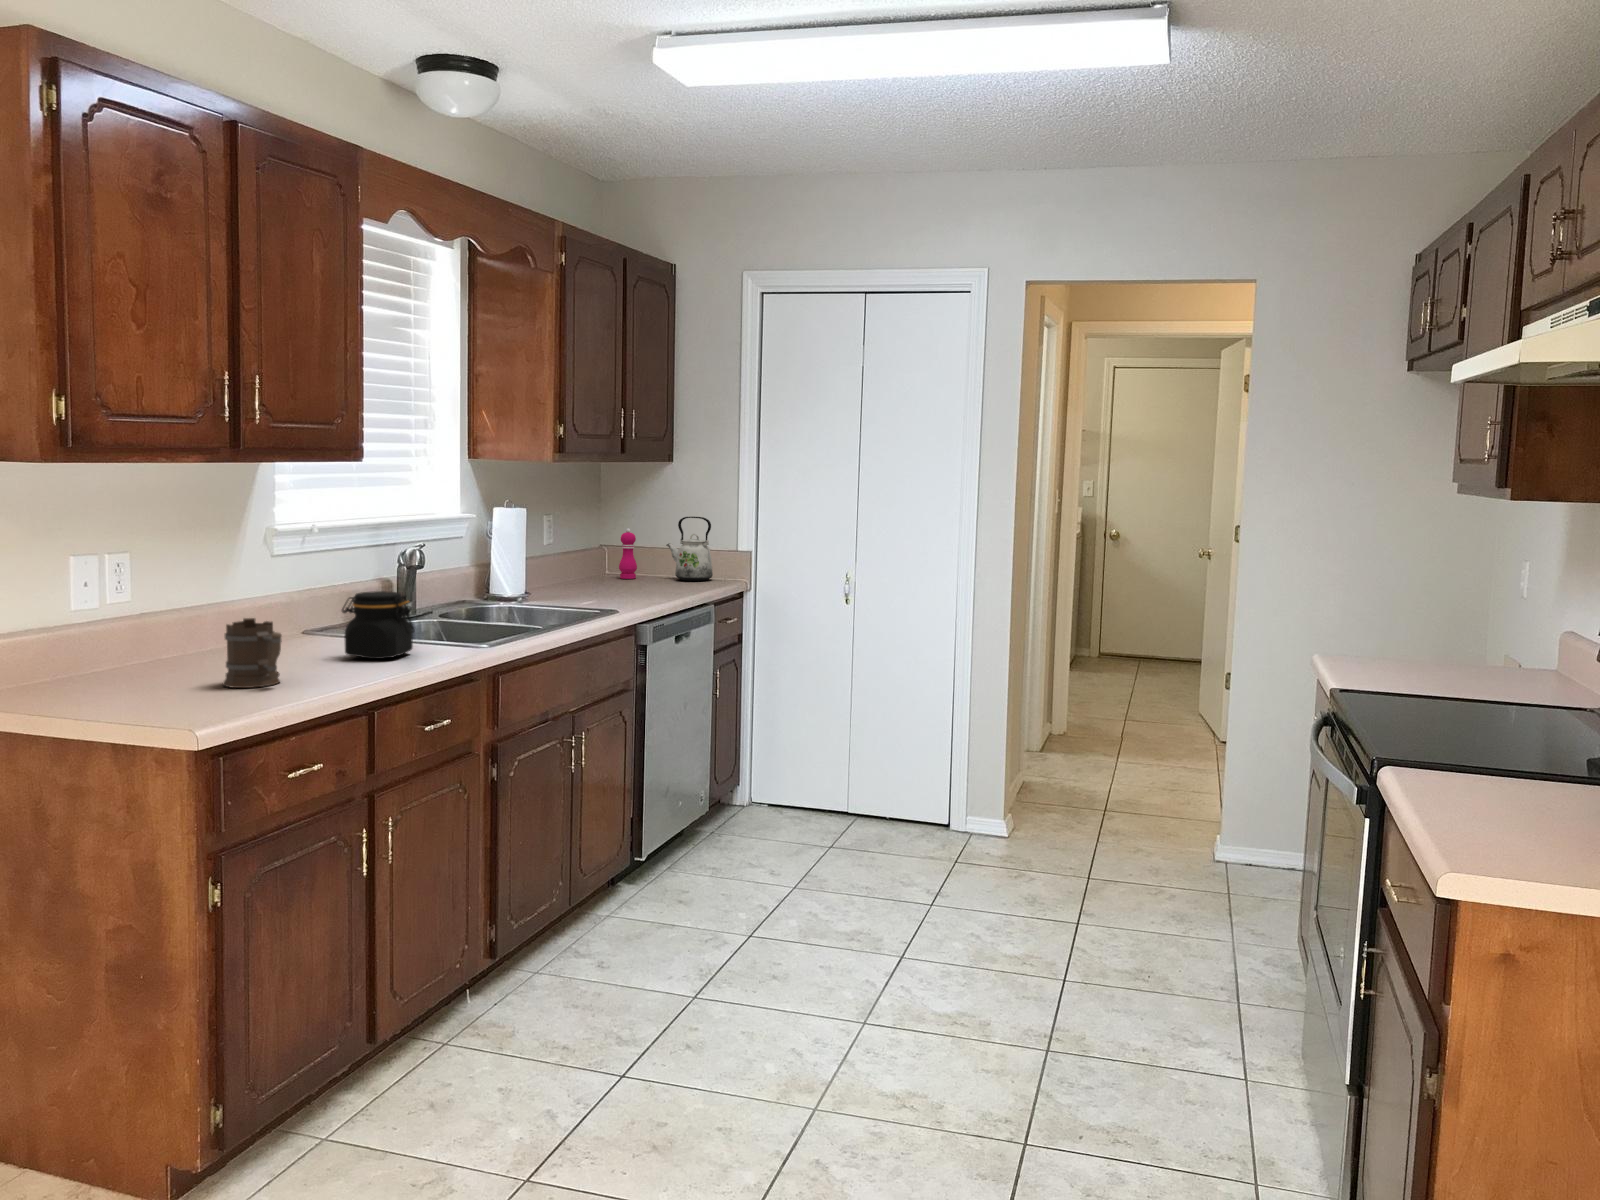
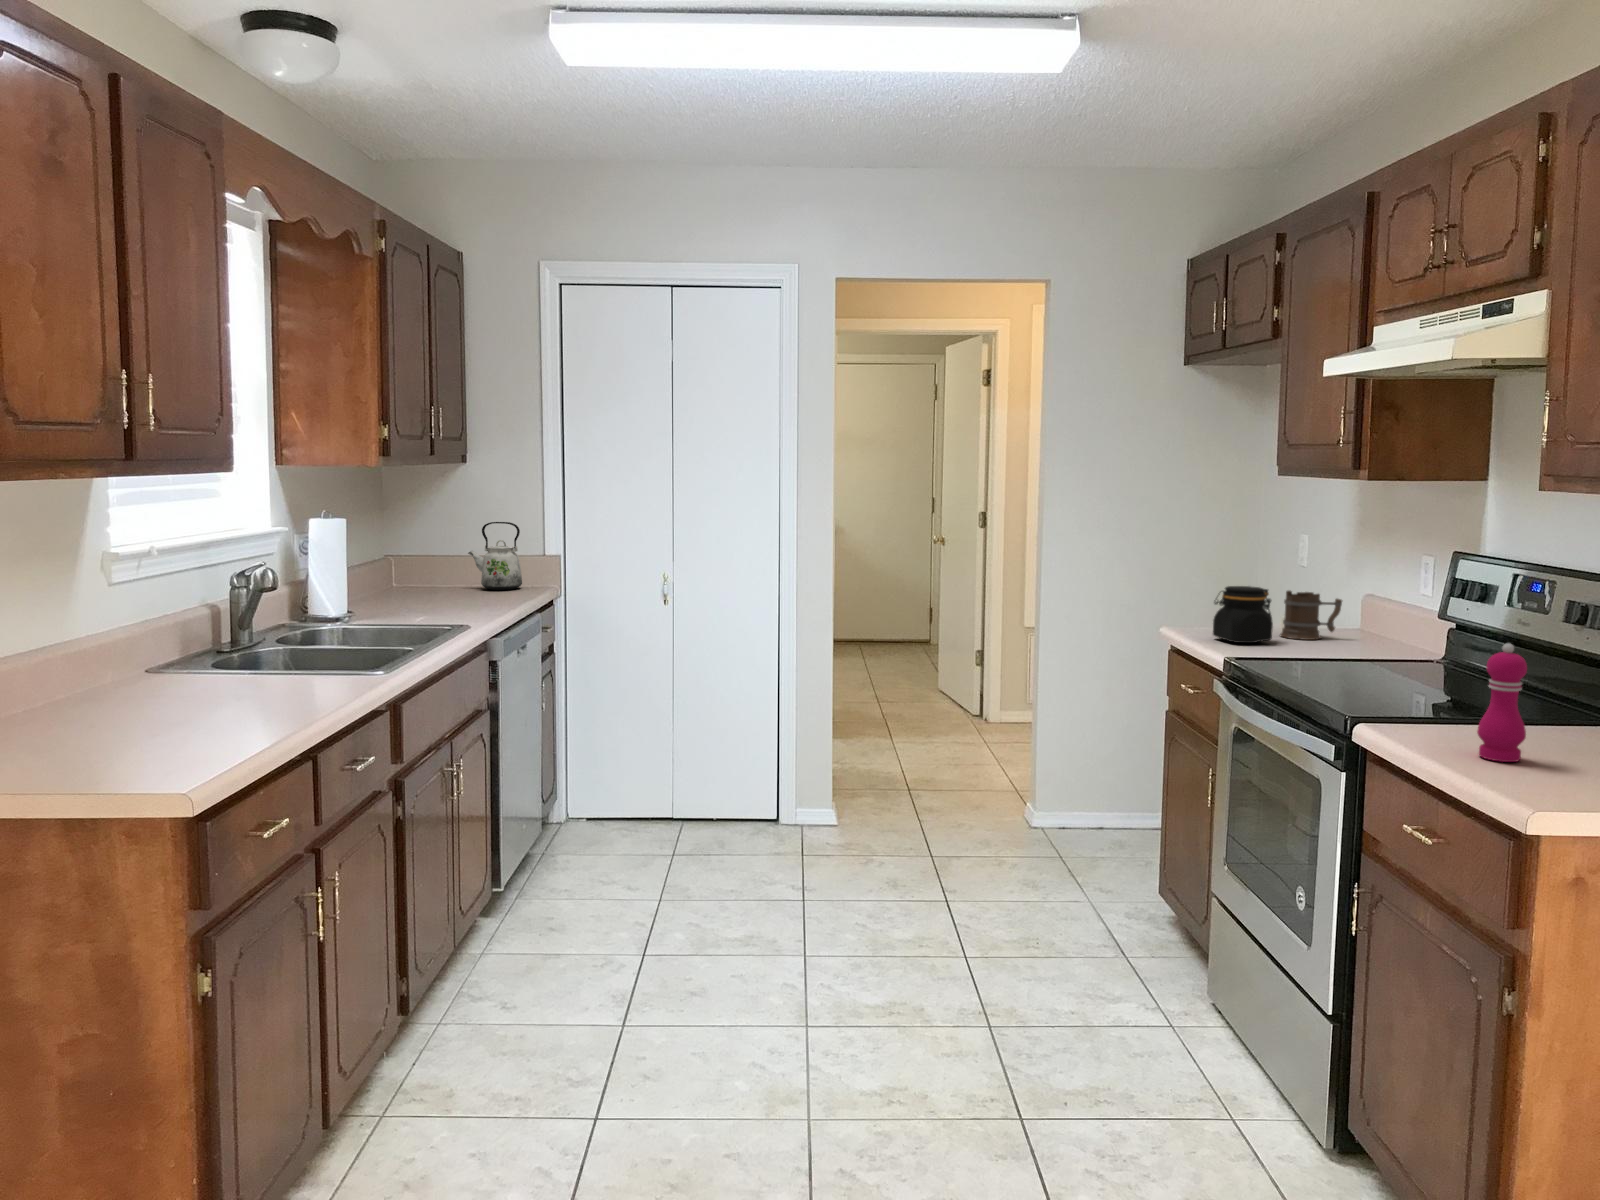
pepper mill: present [619,528,637,579] -> present [1477,643,1527,762]
jar: present [342,591,414,659] -> present [1213,586,1273,643]
mug: present [223,618,282,688] -> present [1280,591,1342,640]

